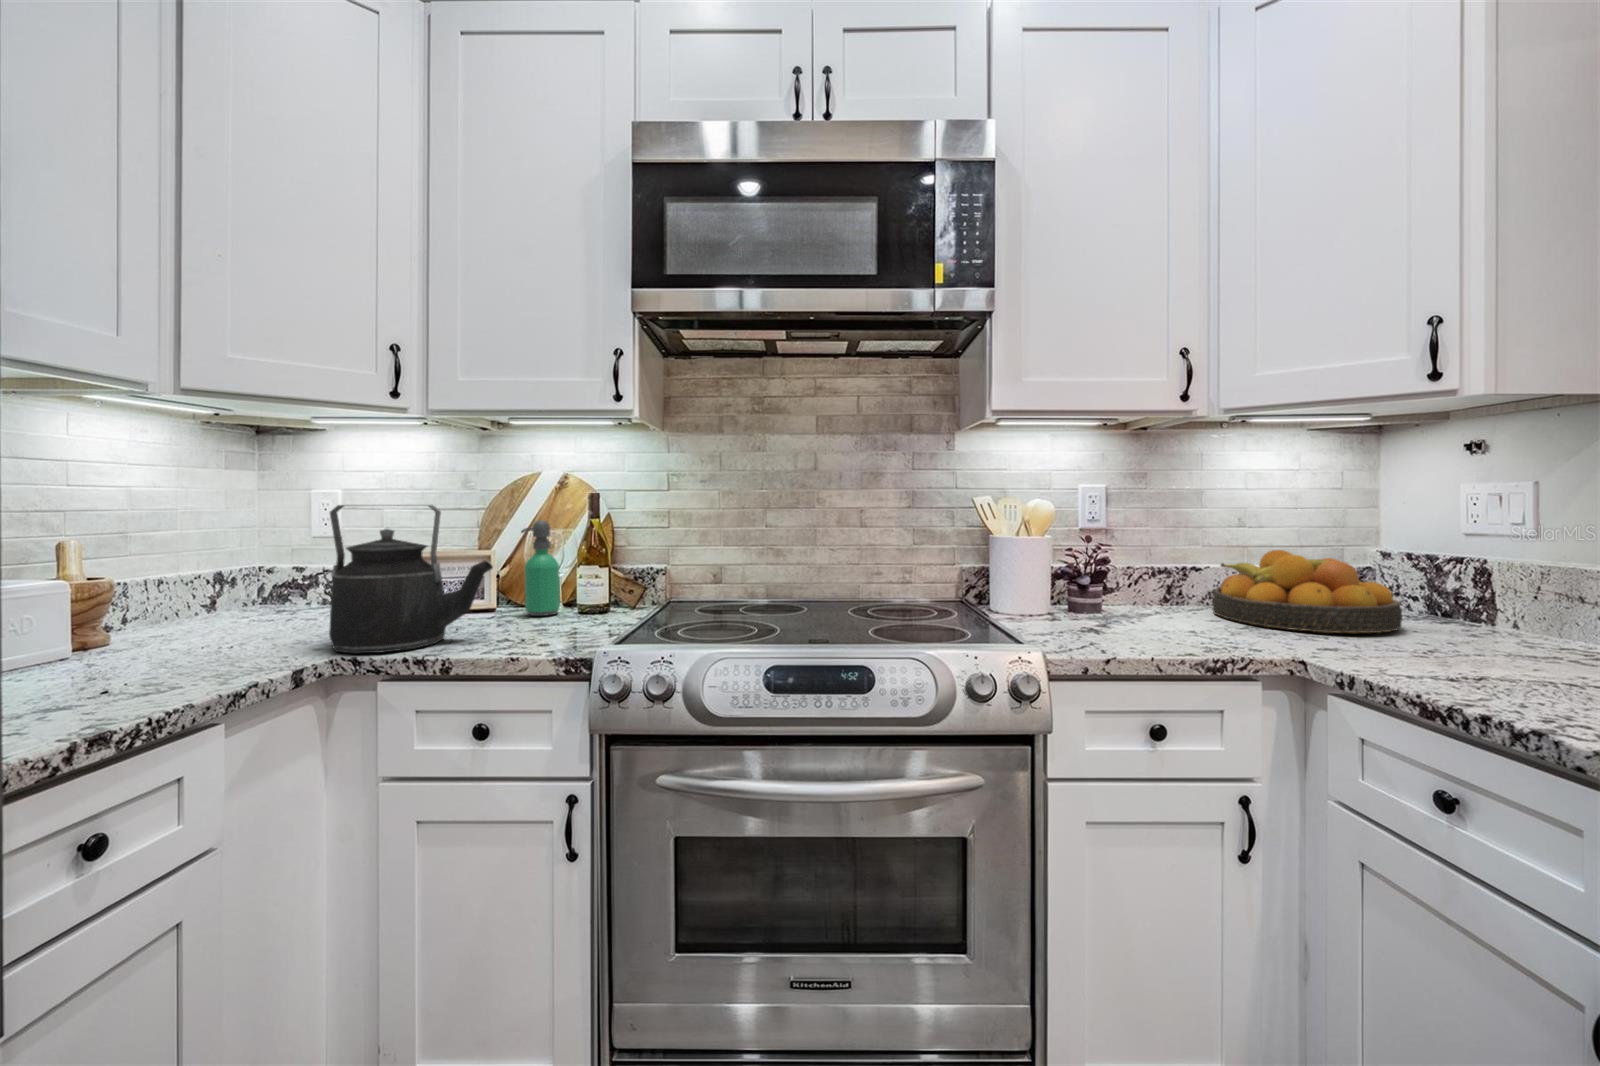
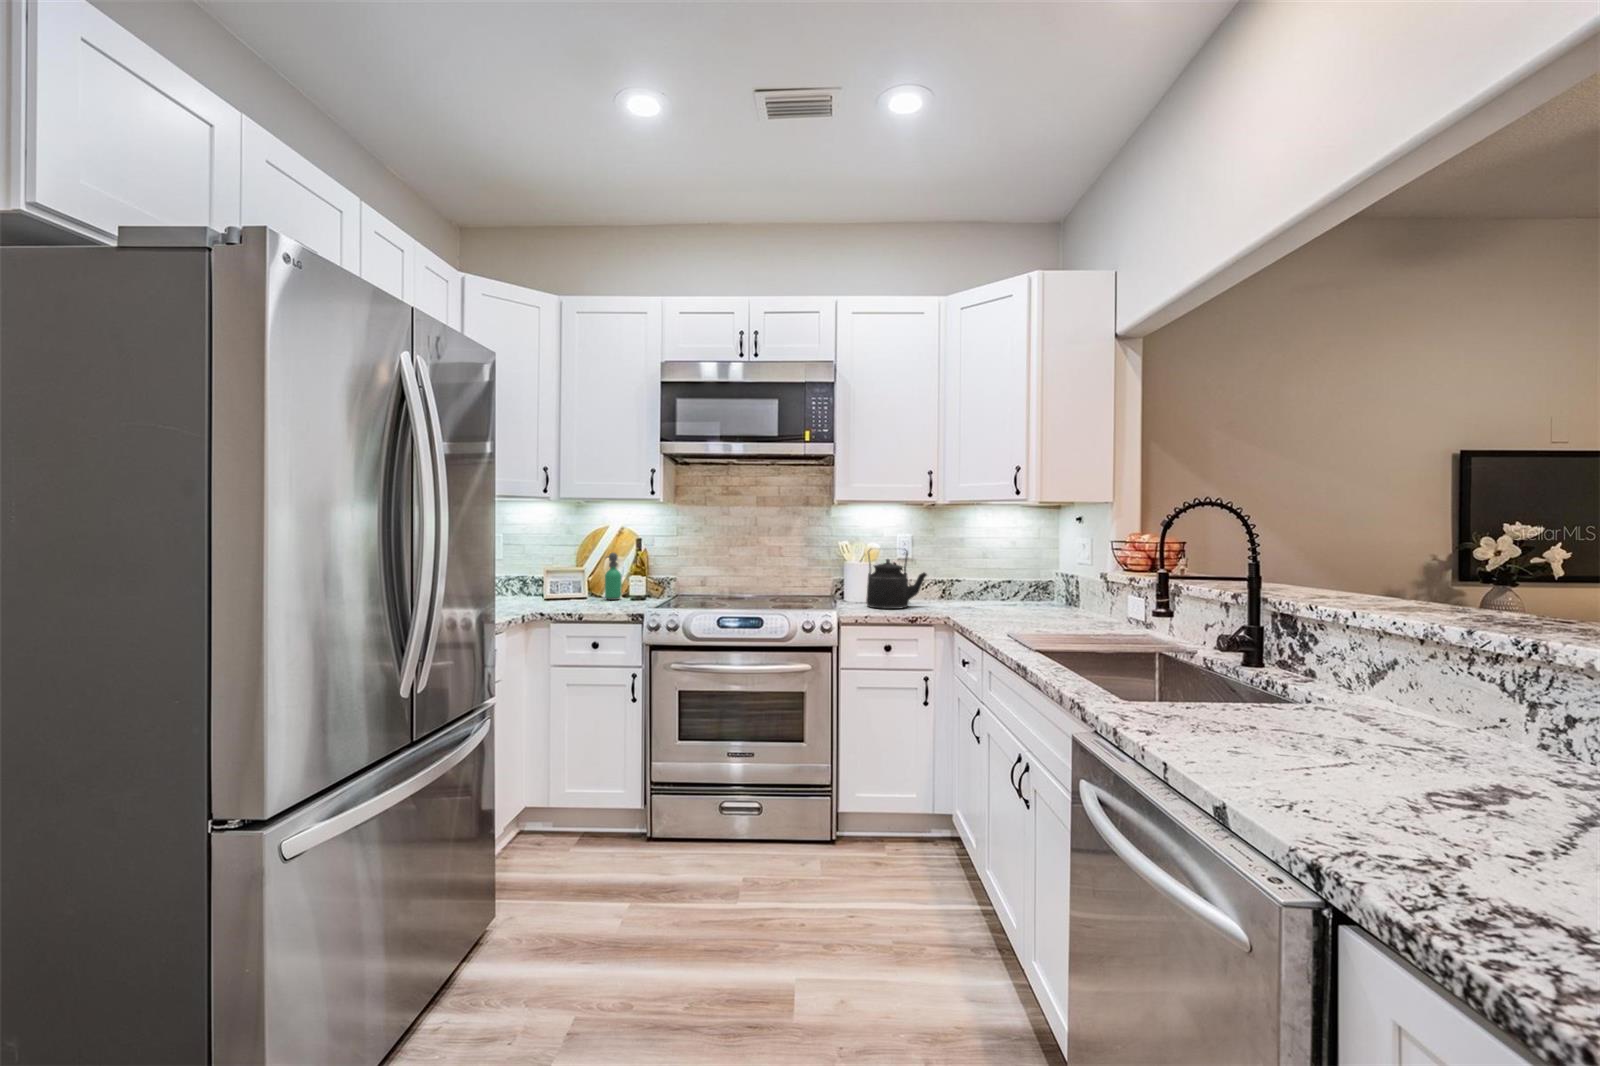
kettle: present [329,505,493,653] -> present [866,549,927,609]
fruit bowl: present [1212,550,1402,633] -> none [953,570,1031,609]

